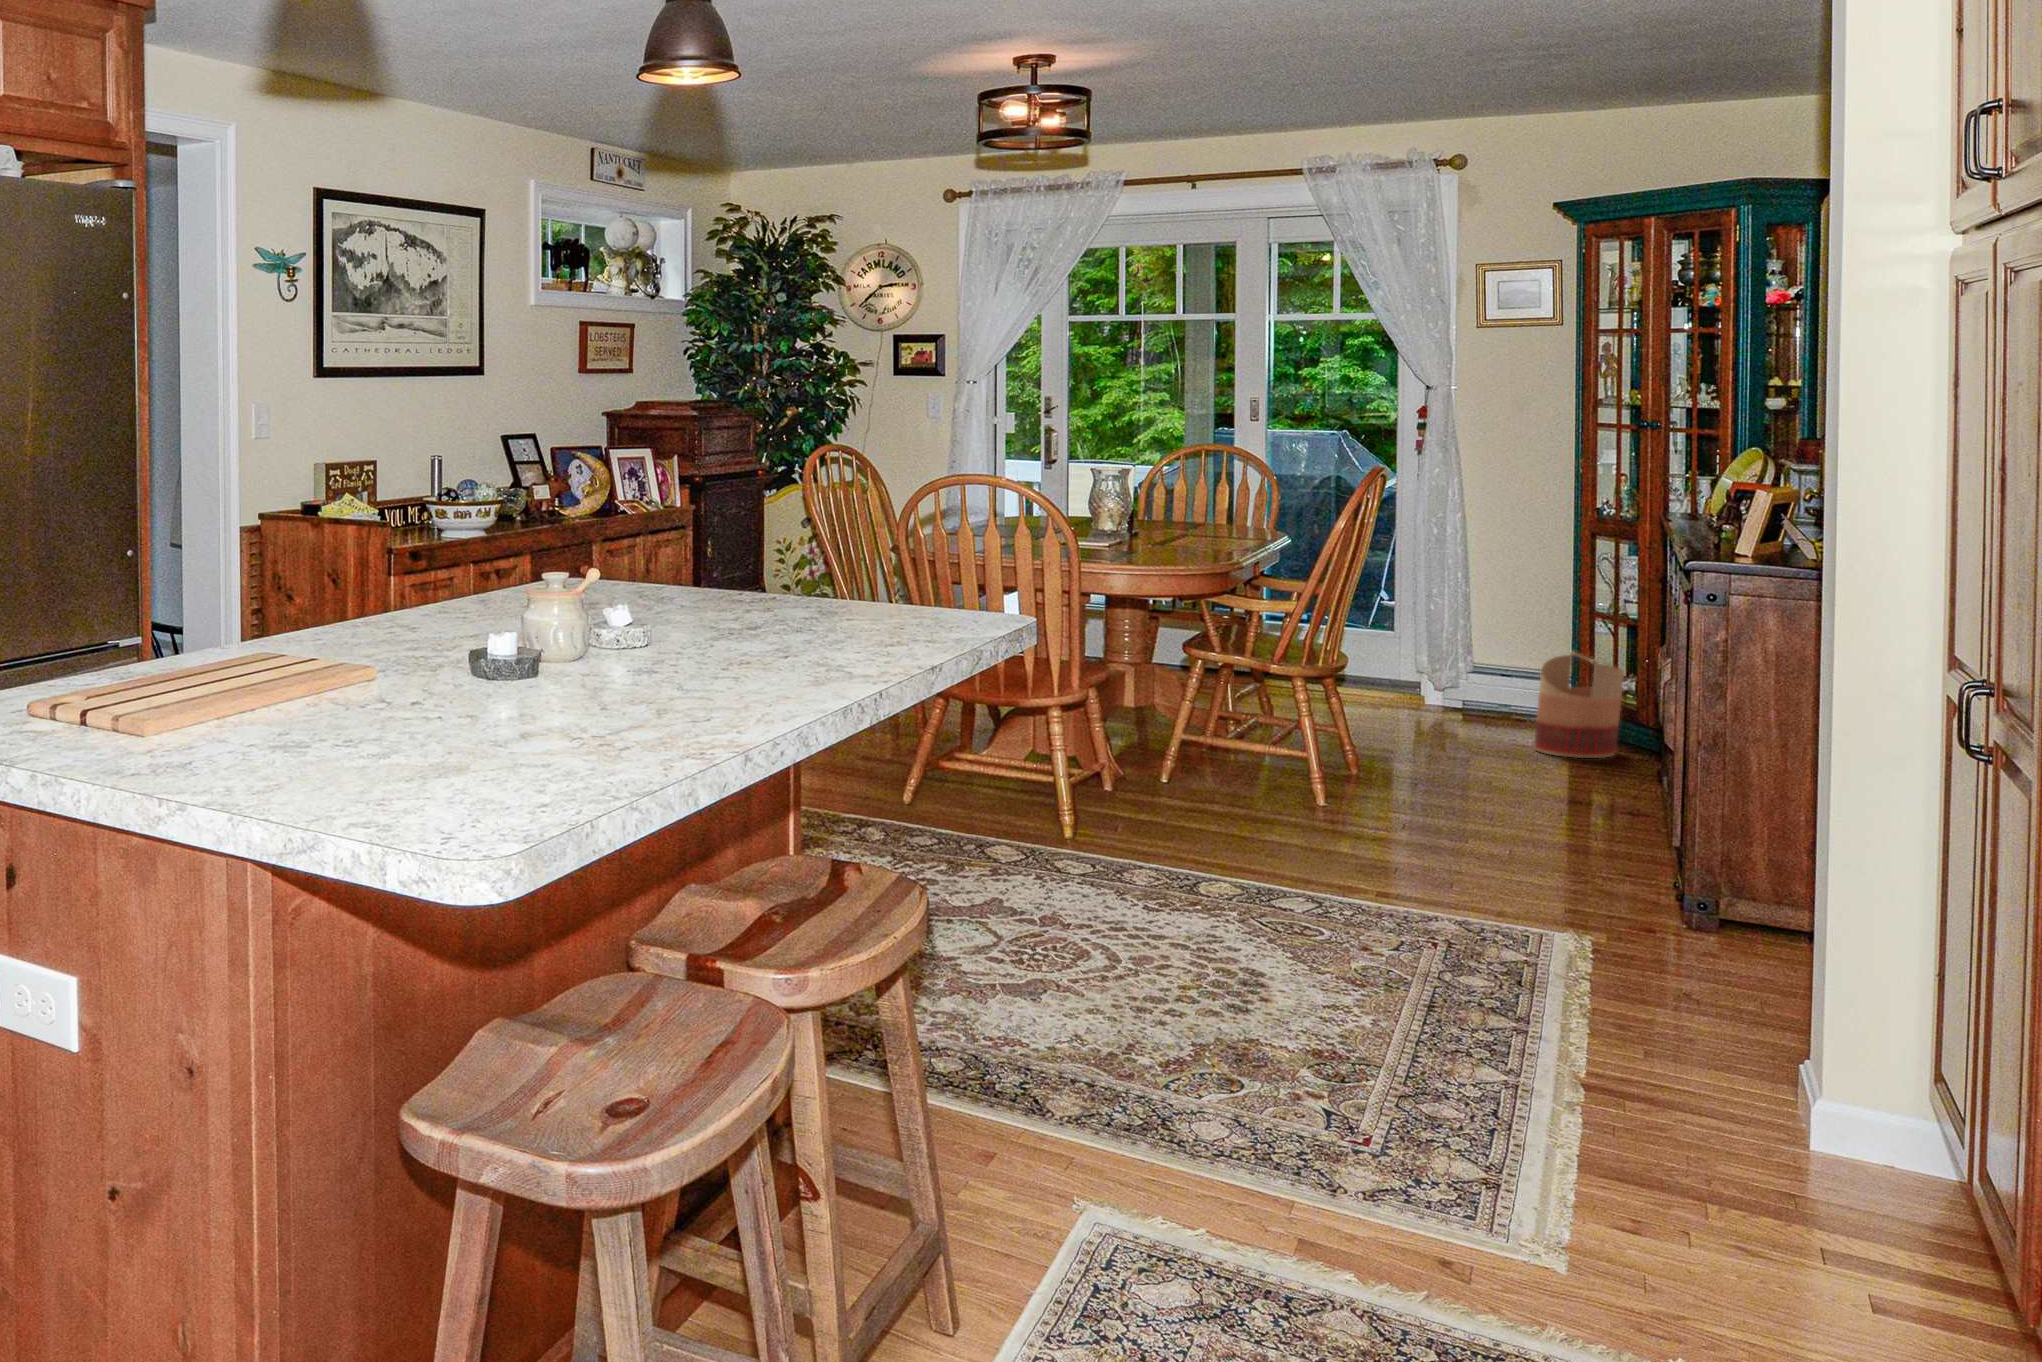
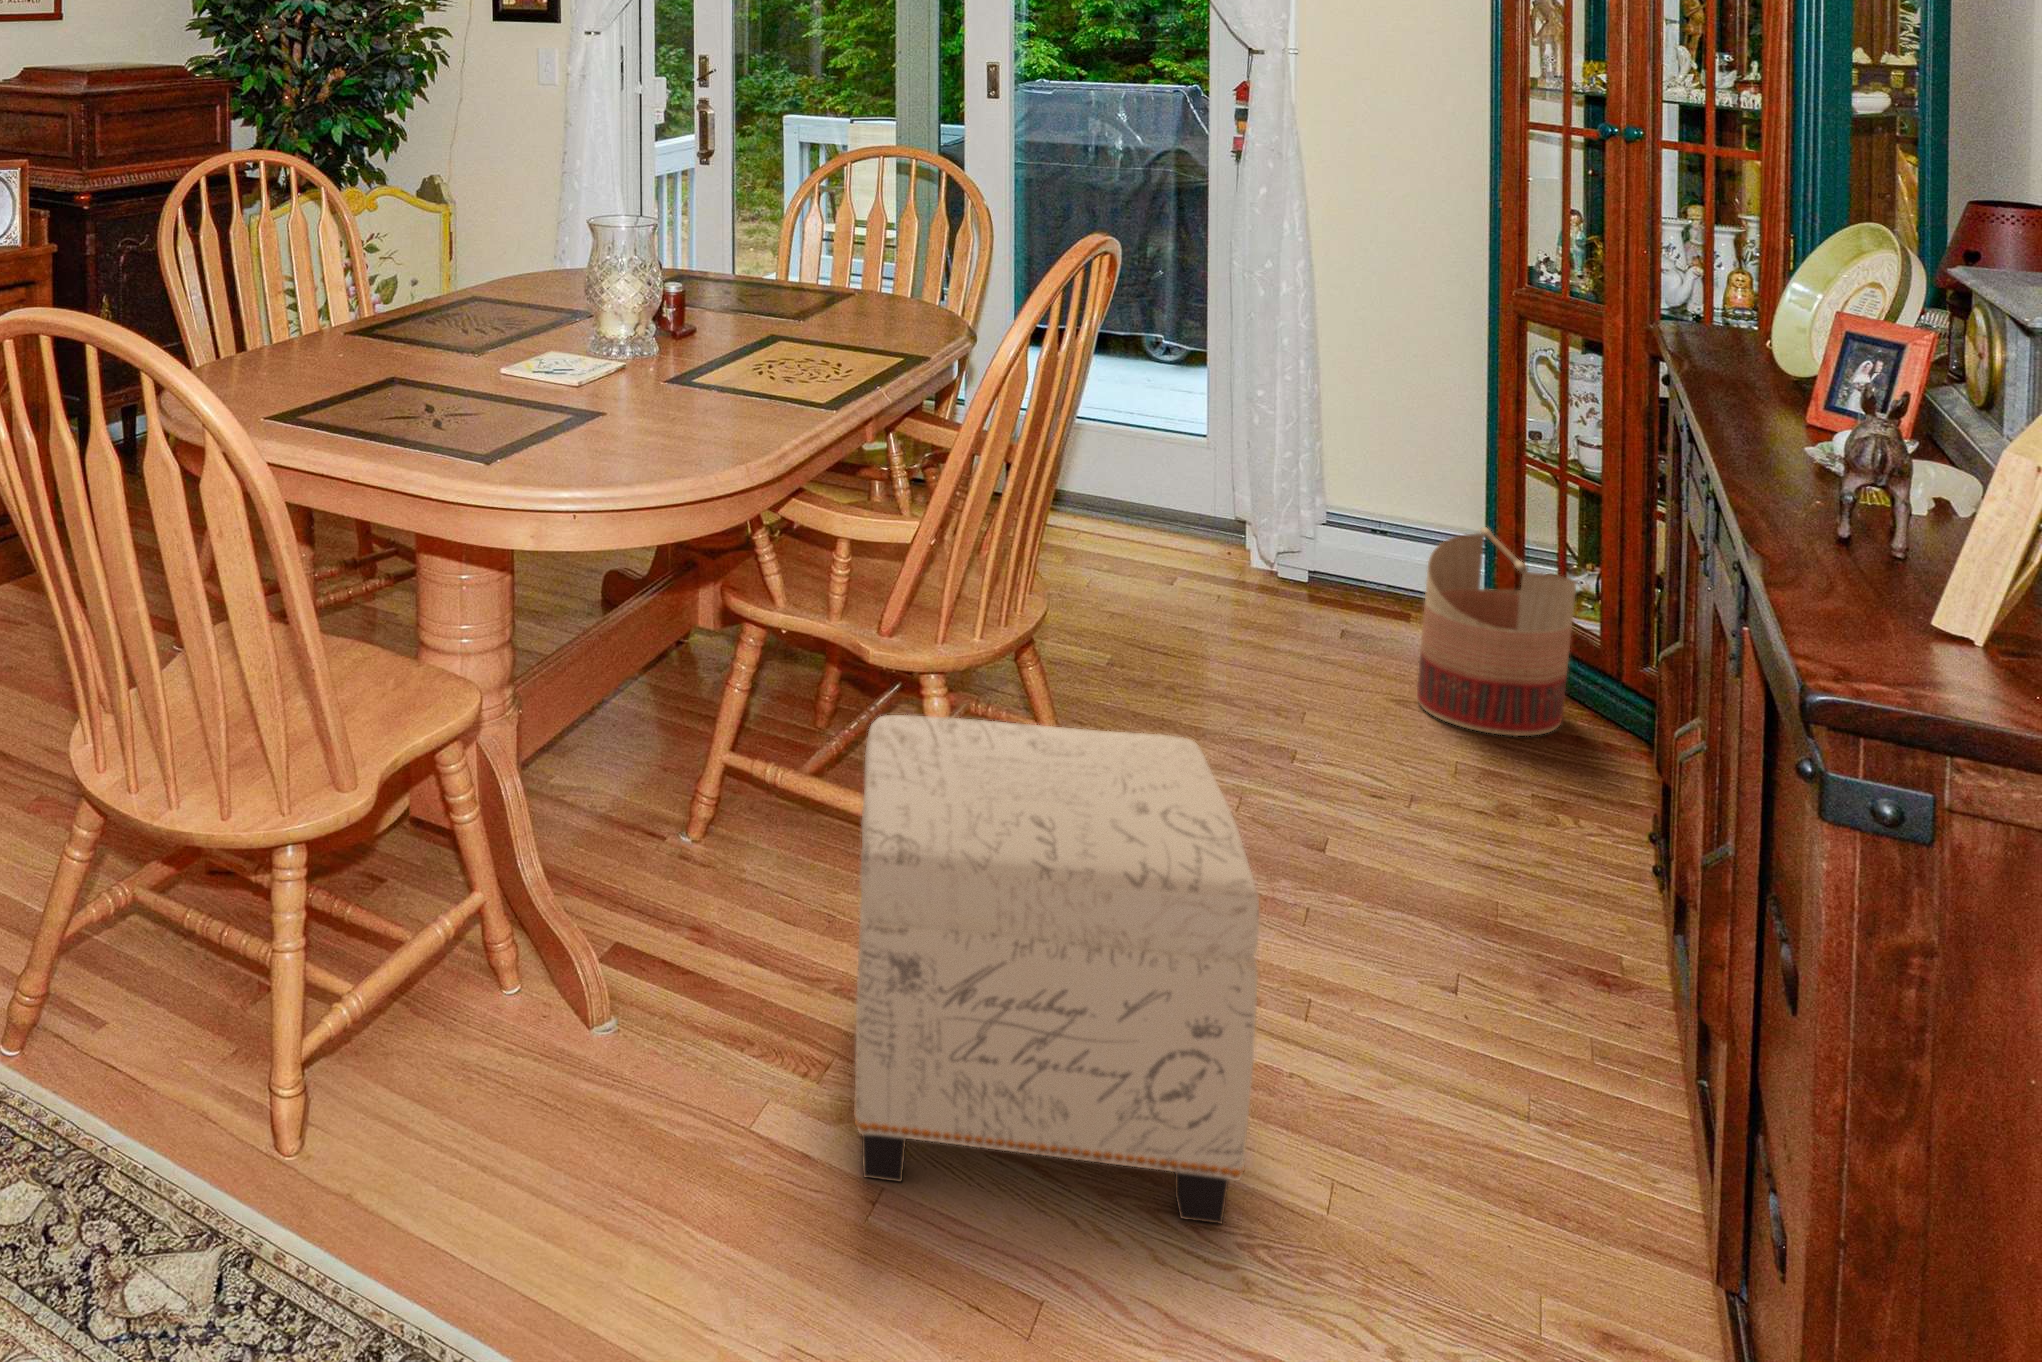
ottoman: none [1284,677,1491,854] -> present [854,715,1259,1224]

